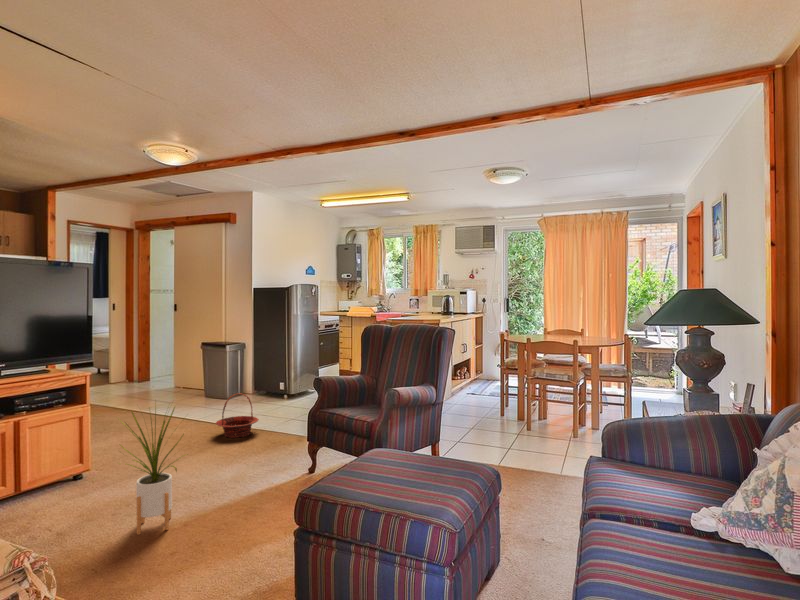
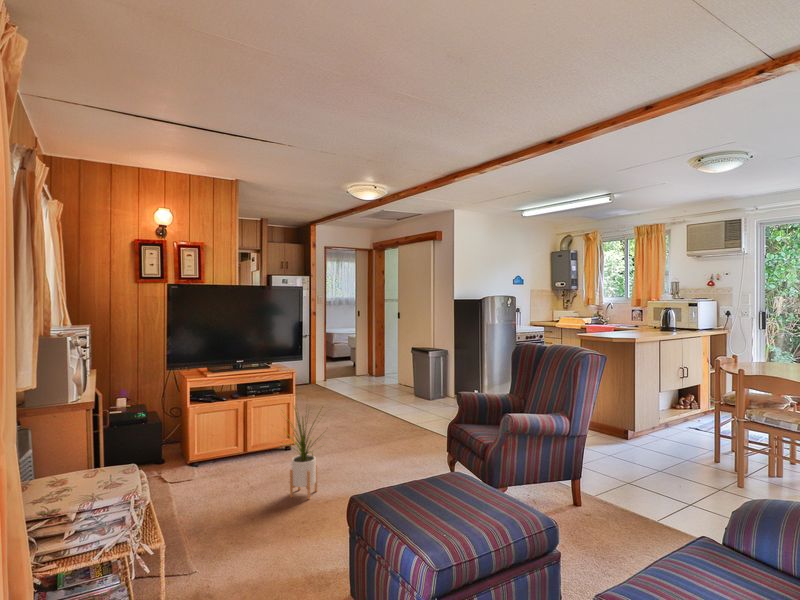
basket: present [216,394,259,438] -> none [393,398,429,437]

